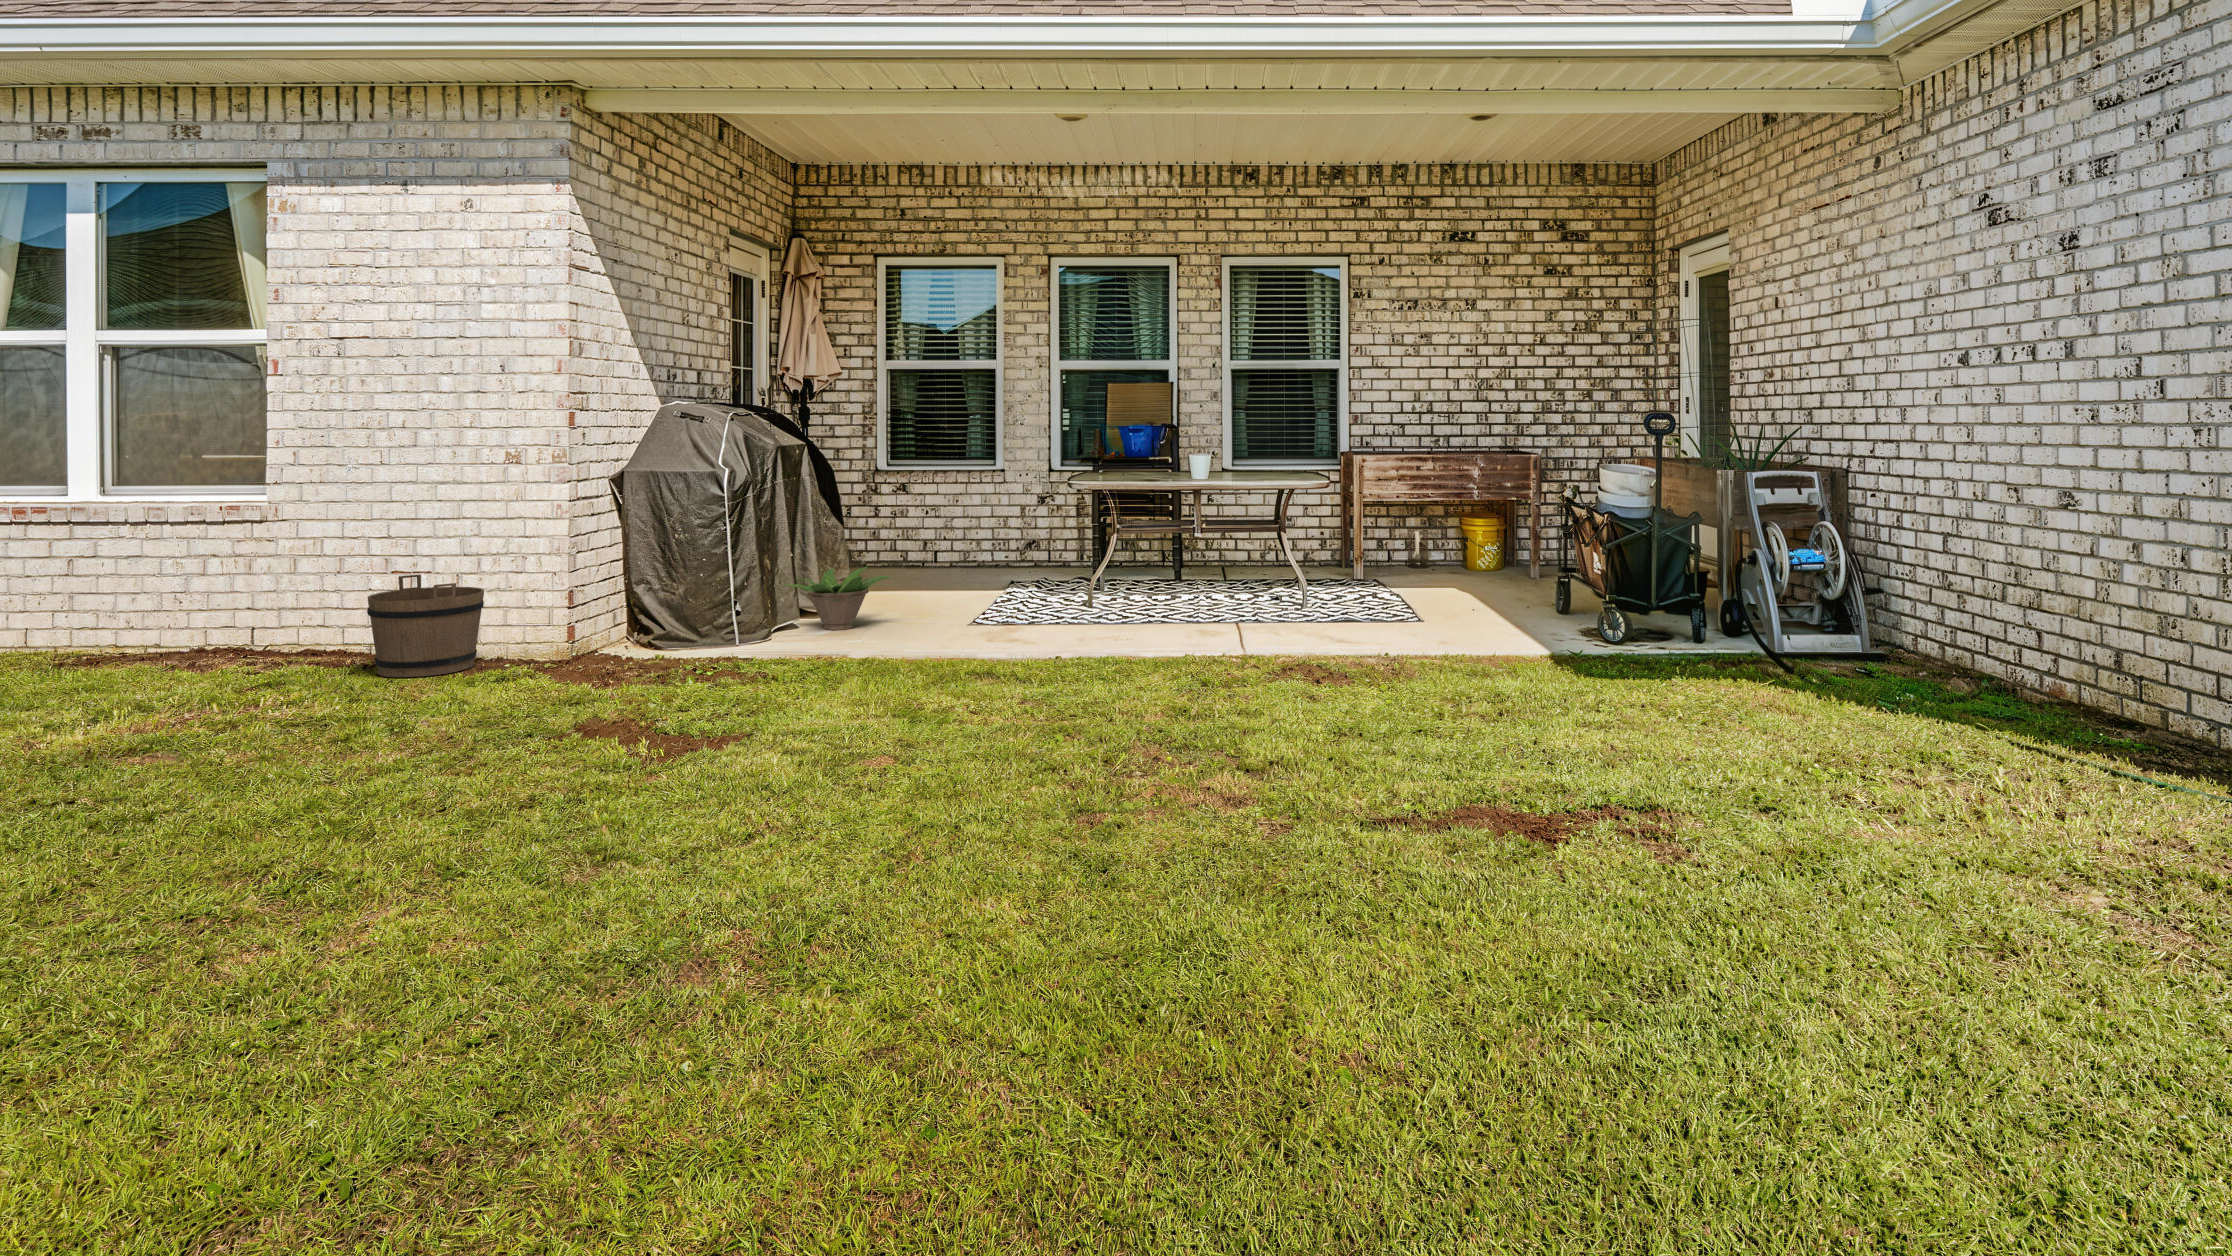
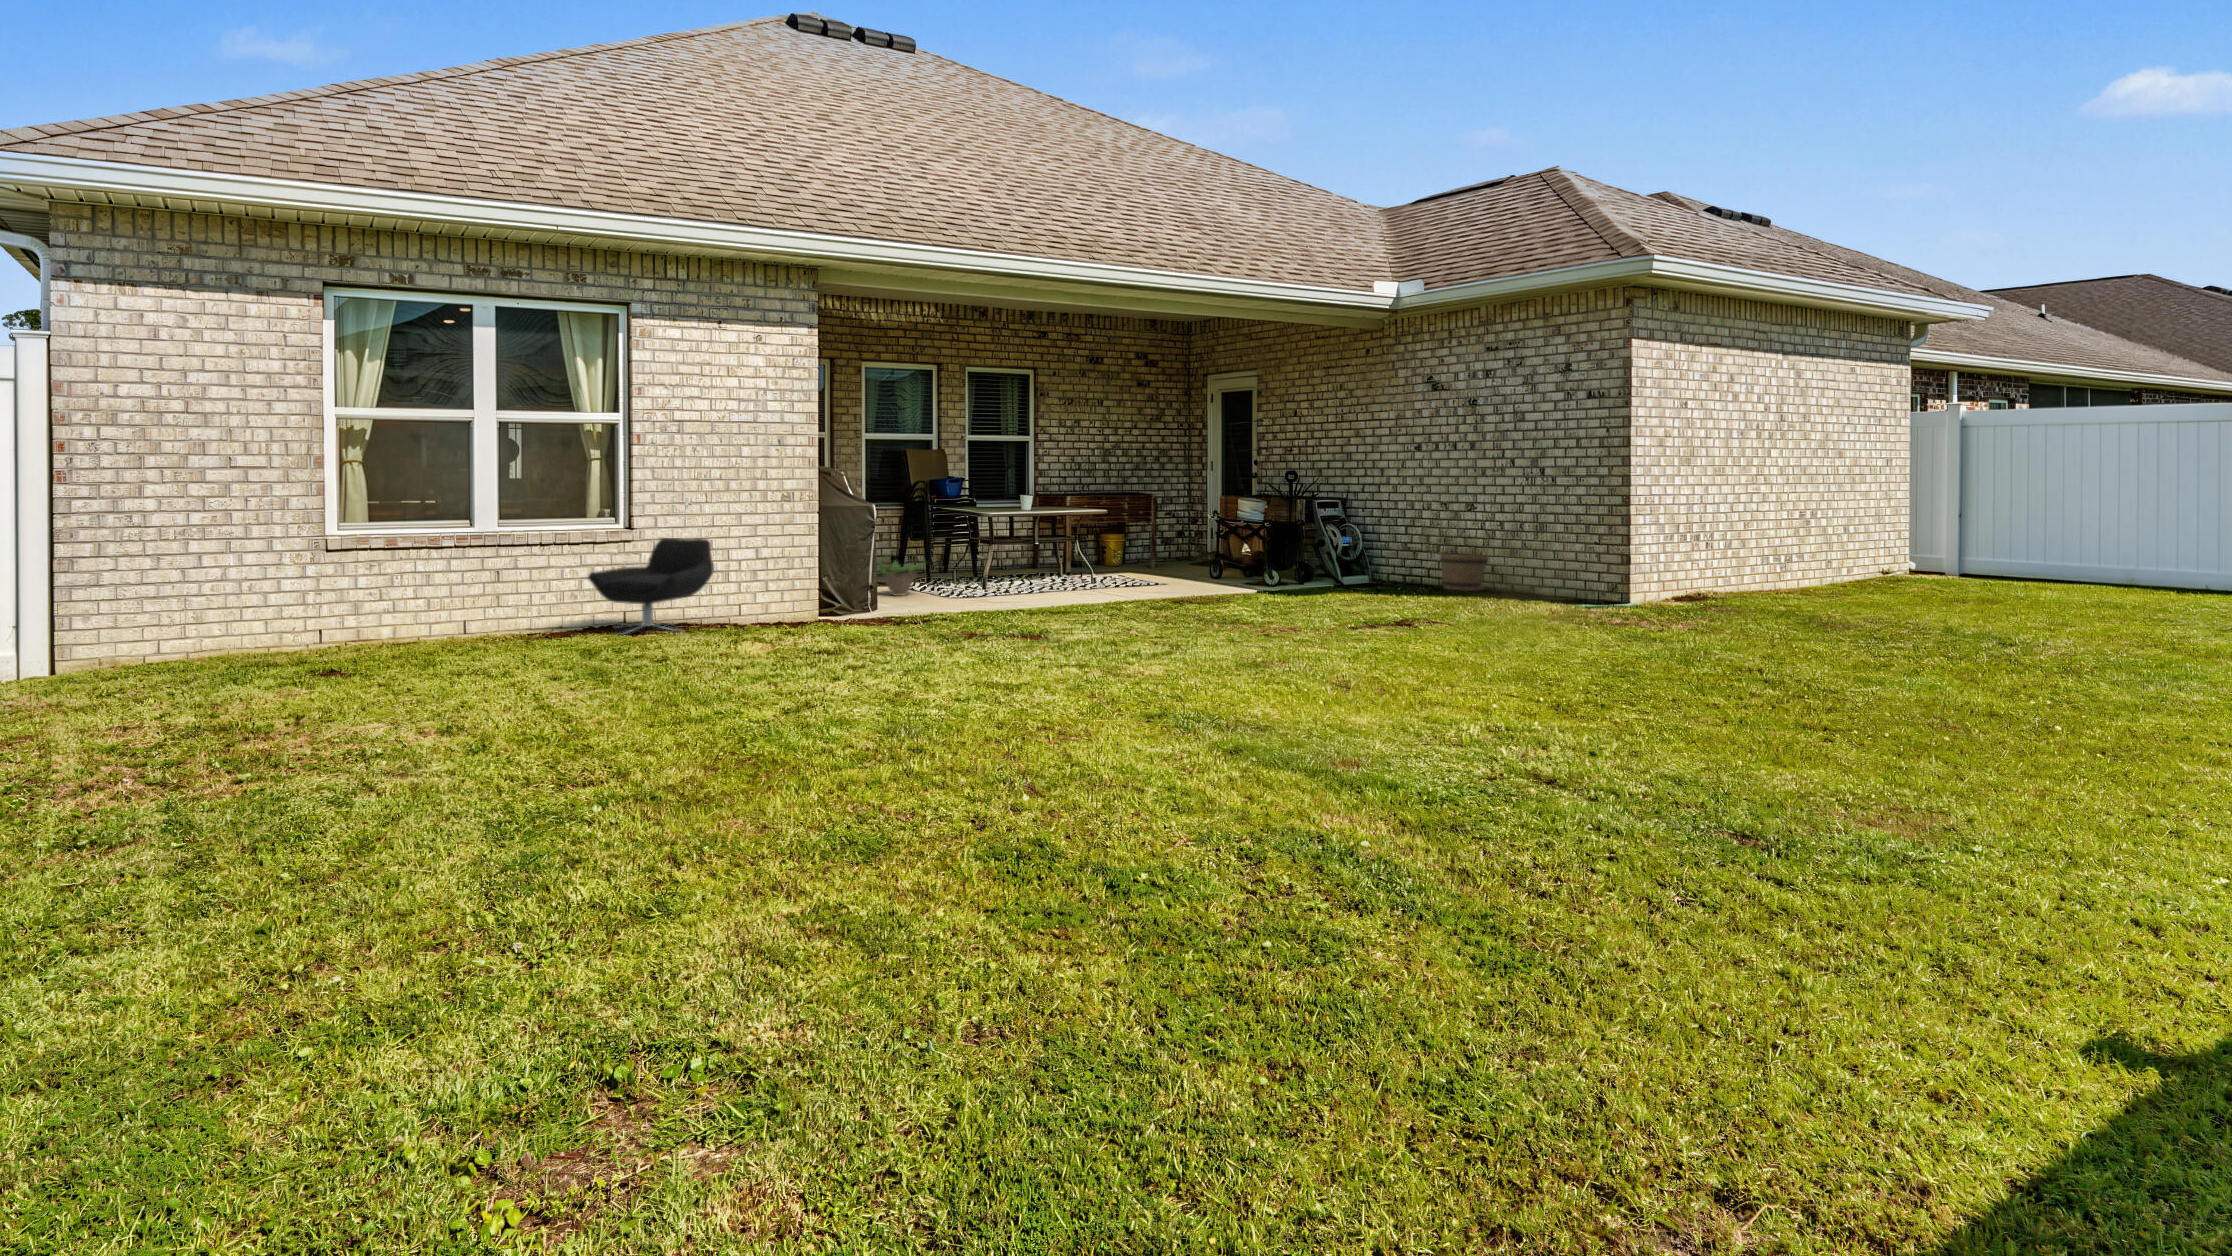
lounge chair: none [70,527,304,691] -> present [588,538,713,633]
bucket: present [367,575,484,677] -> present [1440,550,1488,591]

